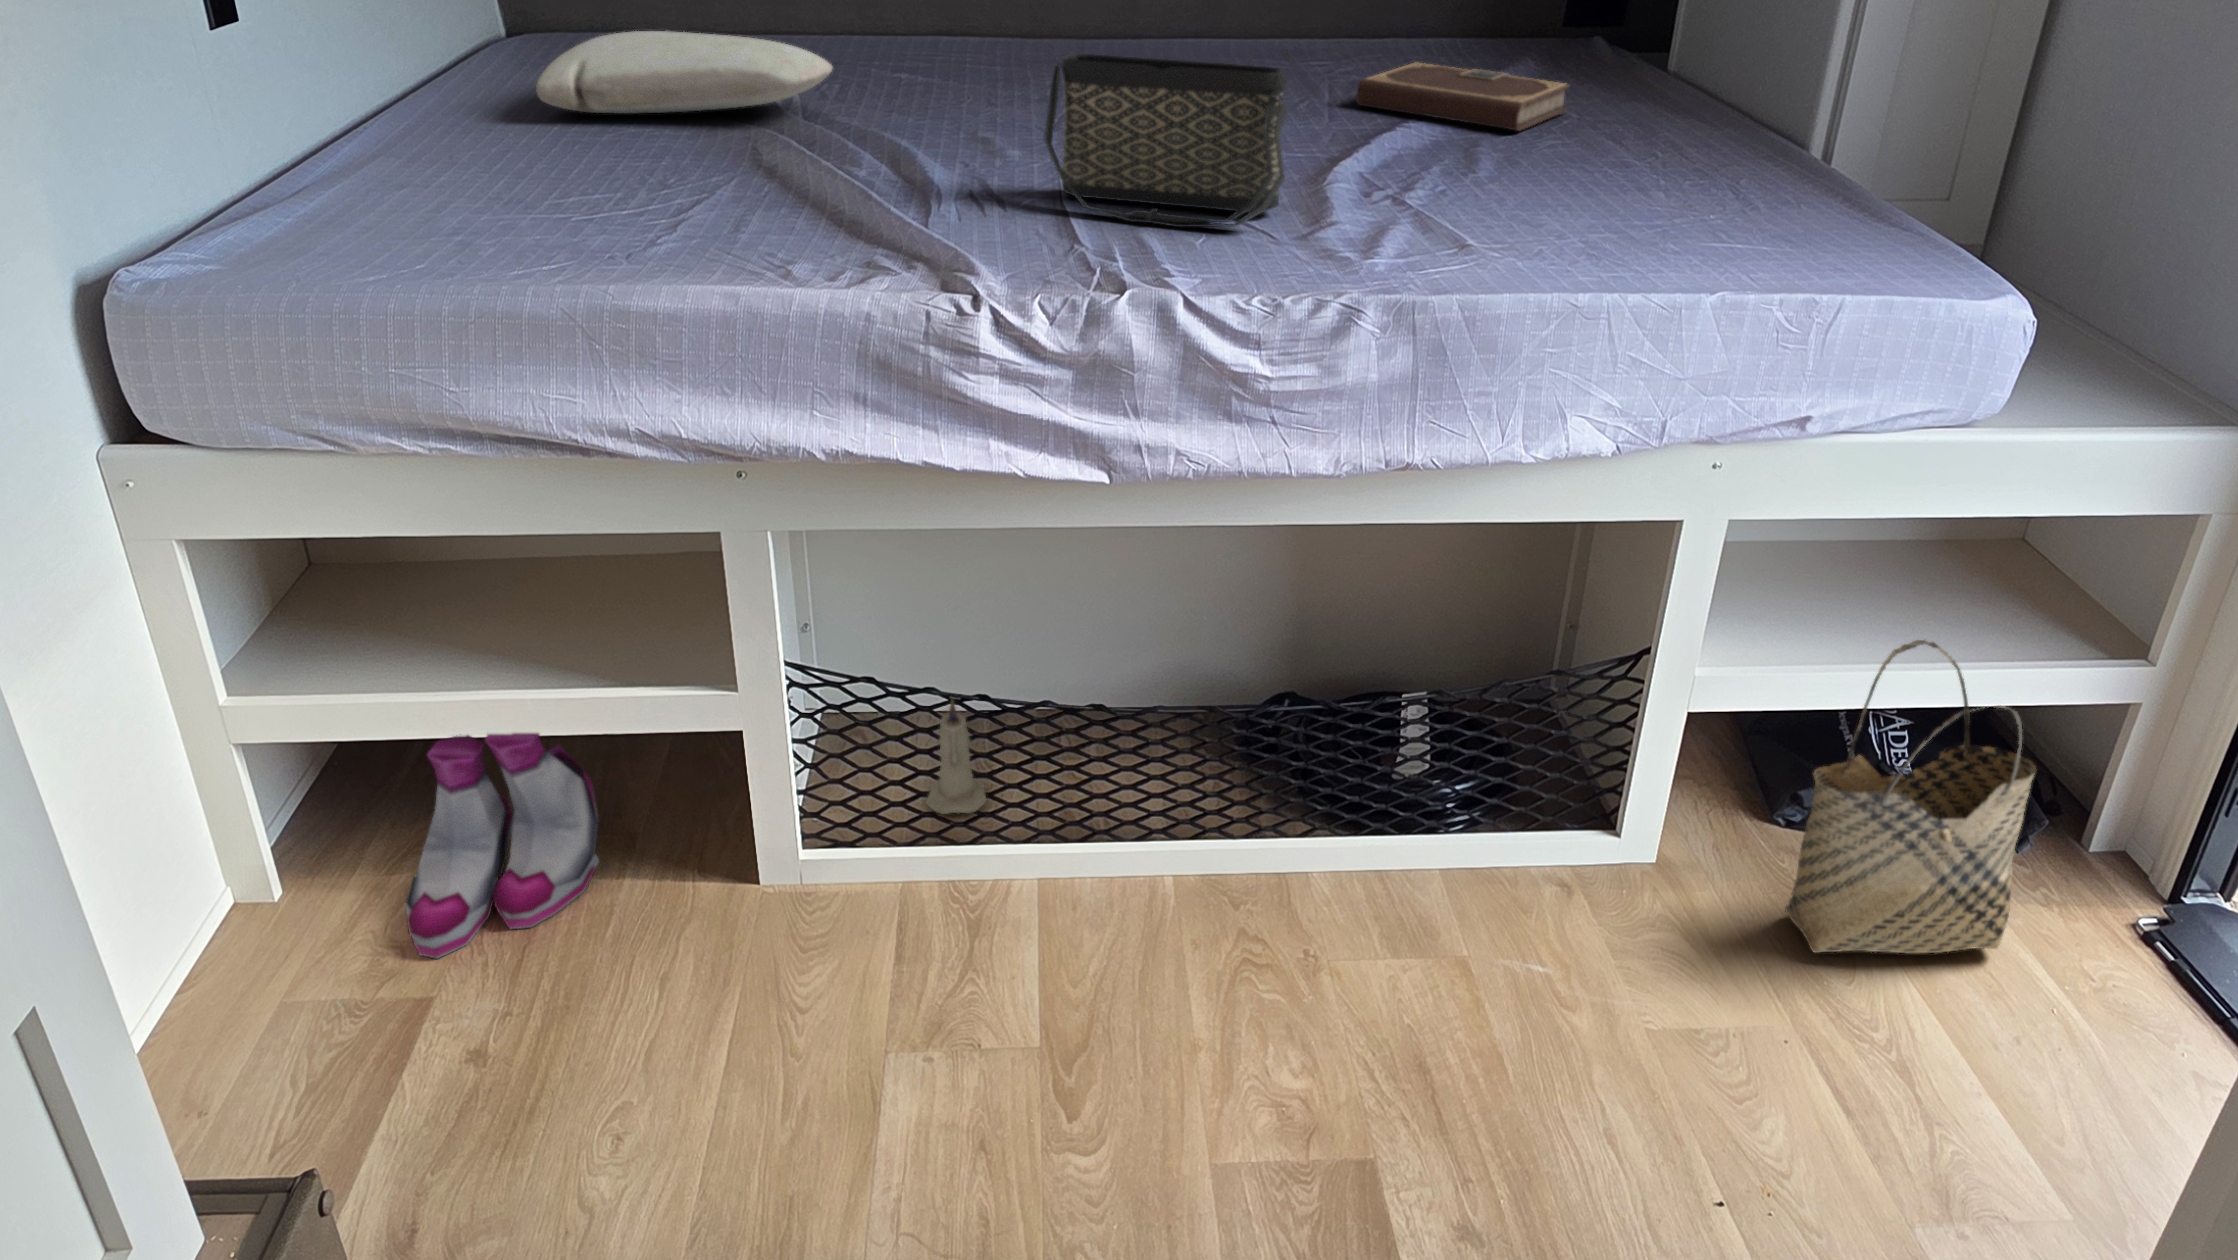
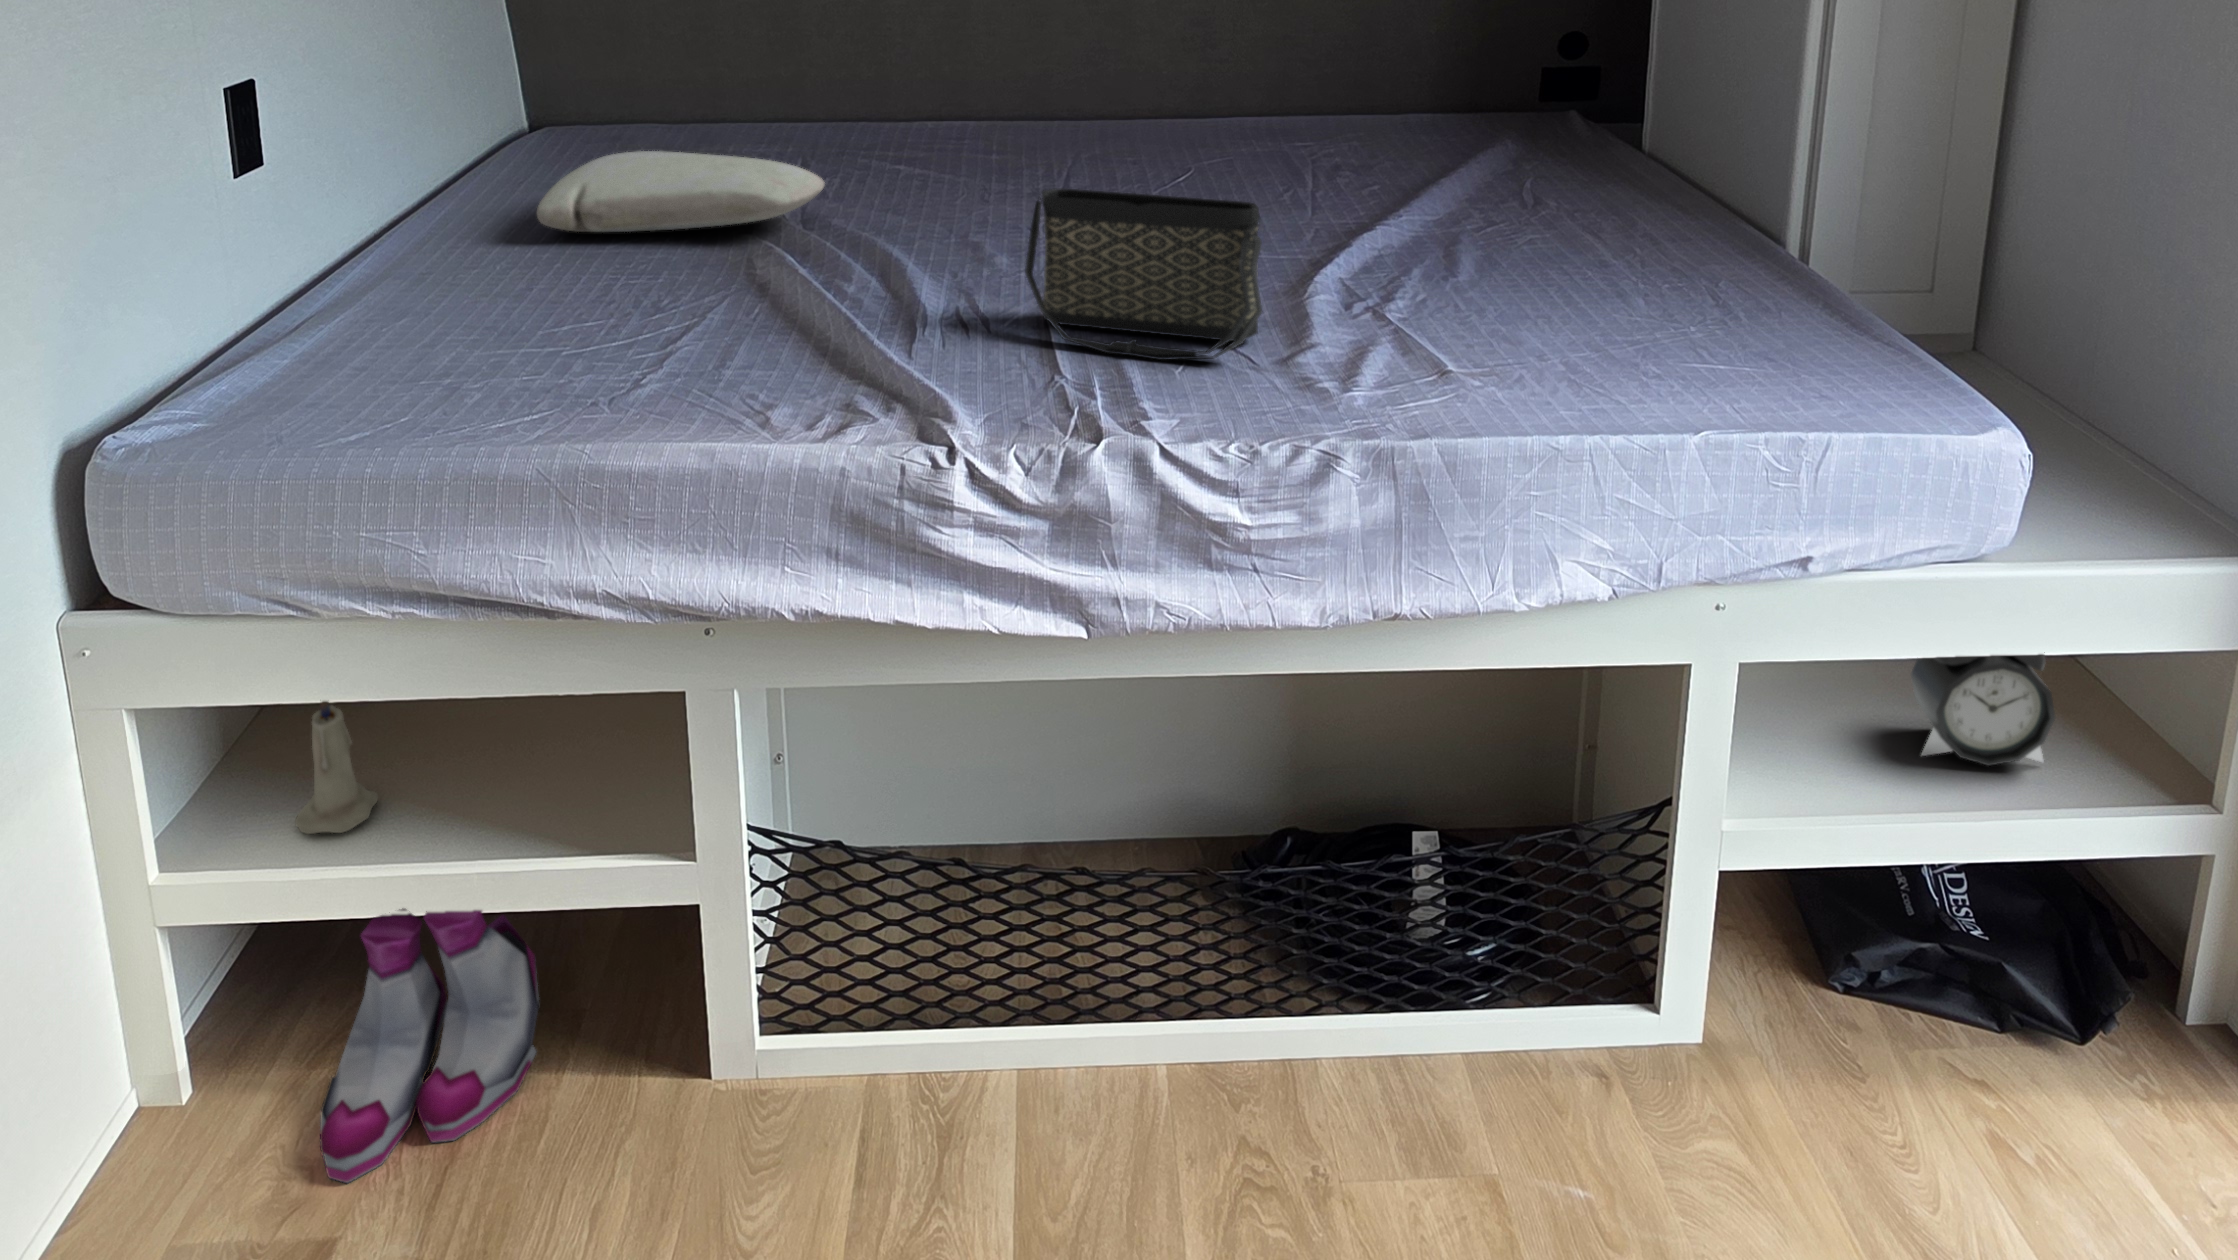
notebook: present [1356,63,1569,131] -> none [1337,160,1547,234]
alarm clock: none [1882,499,2014,626] -> present [1911,654,2055,766]
woven basket: present [1785,640,2037,953] -> none [1852,794,2110,1169]
candle: present [927,700,987,814] -> present [295,701,378,834]

